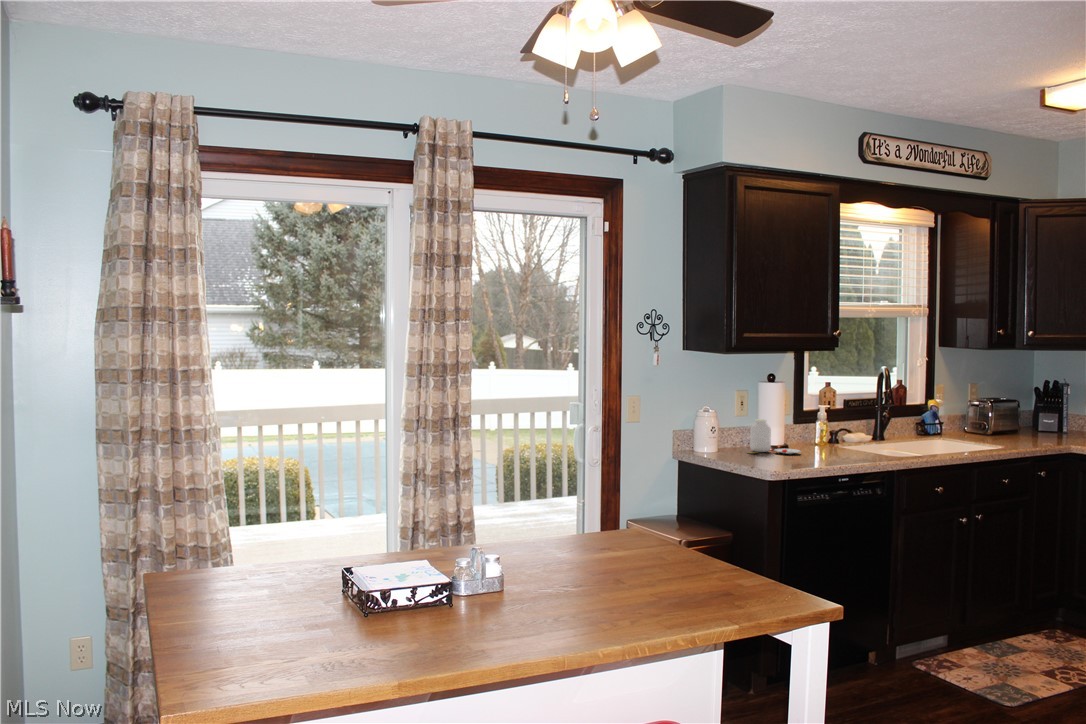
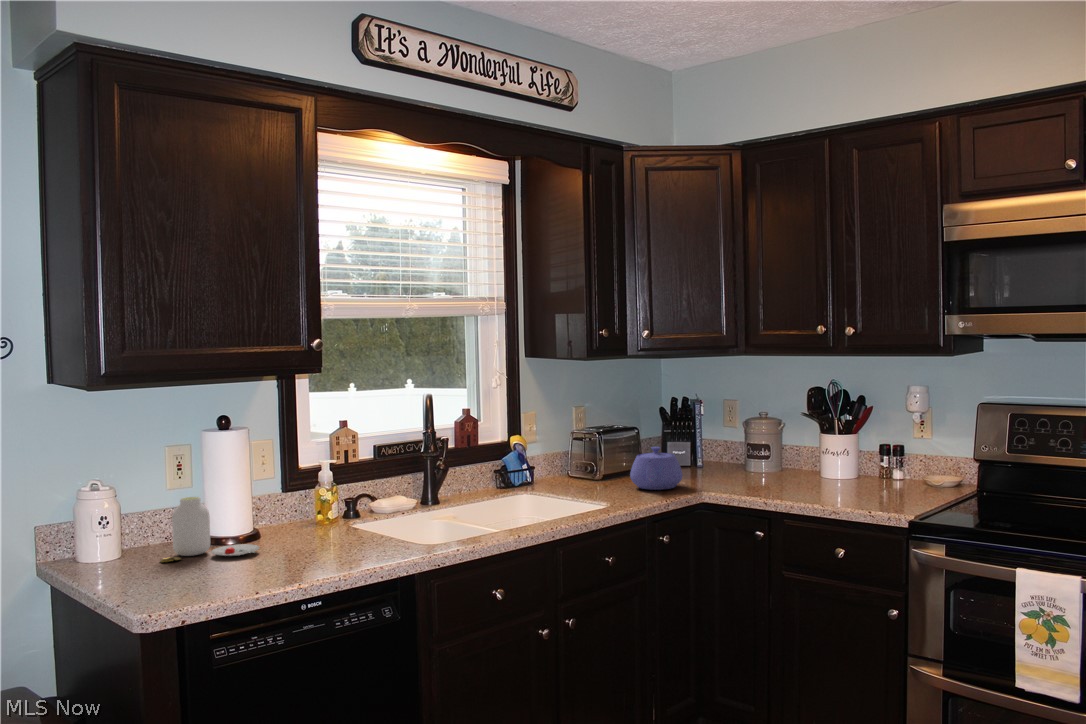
teapot: none [1018,413,1059,443] -> present [630,447,683,490]

